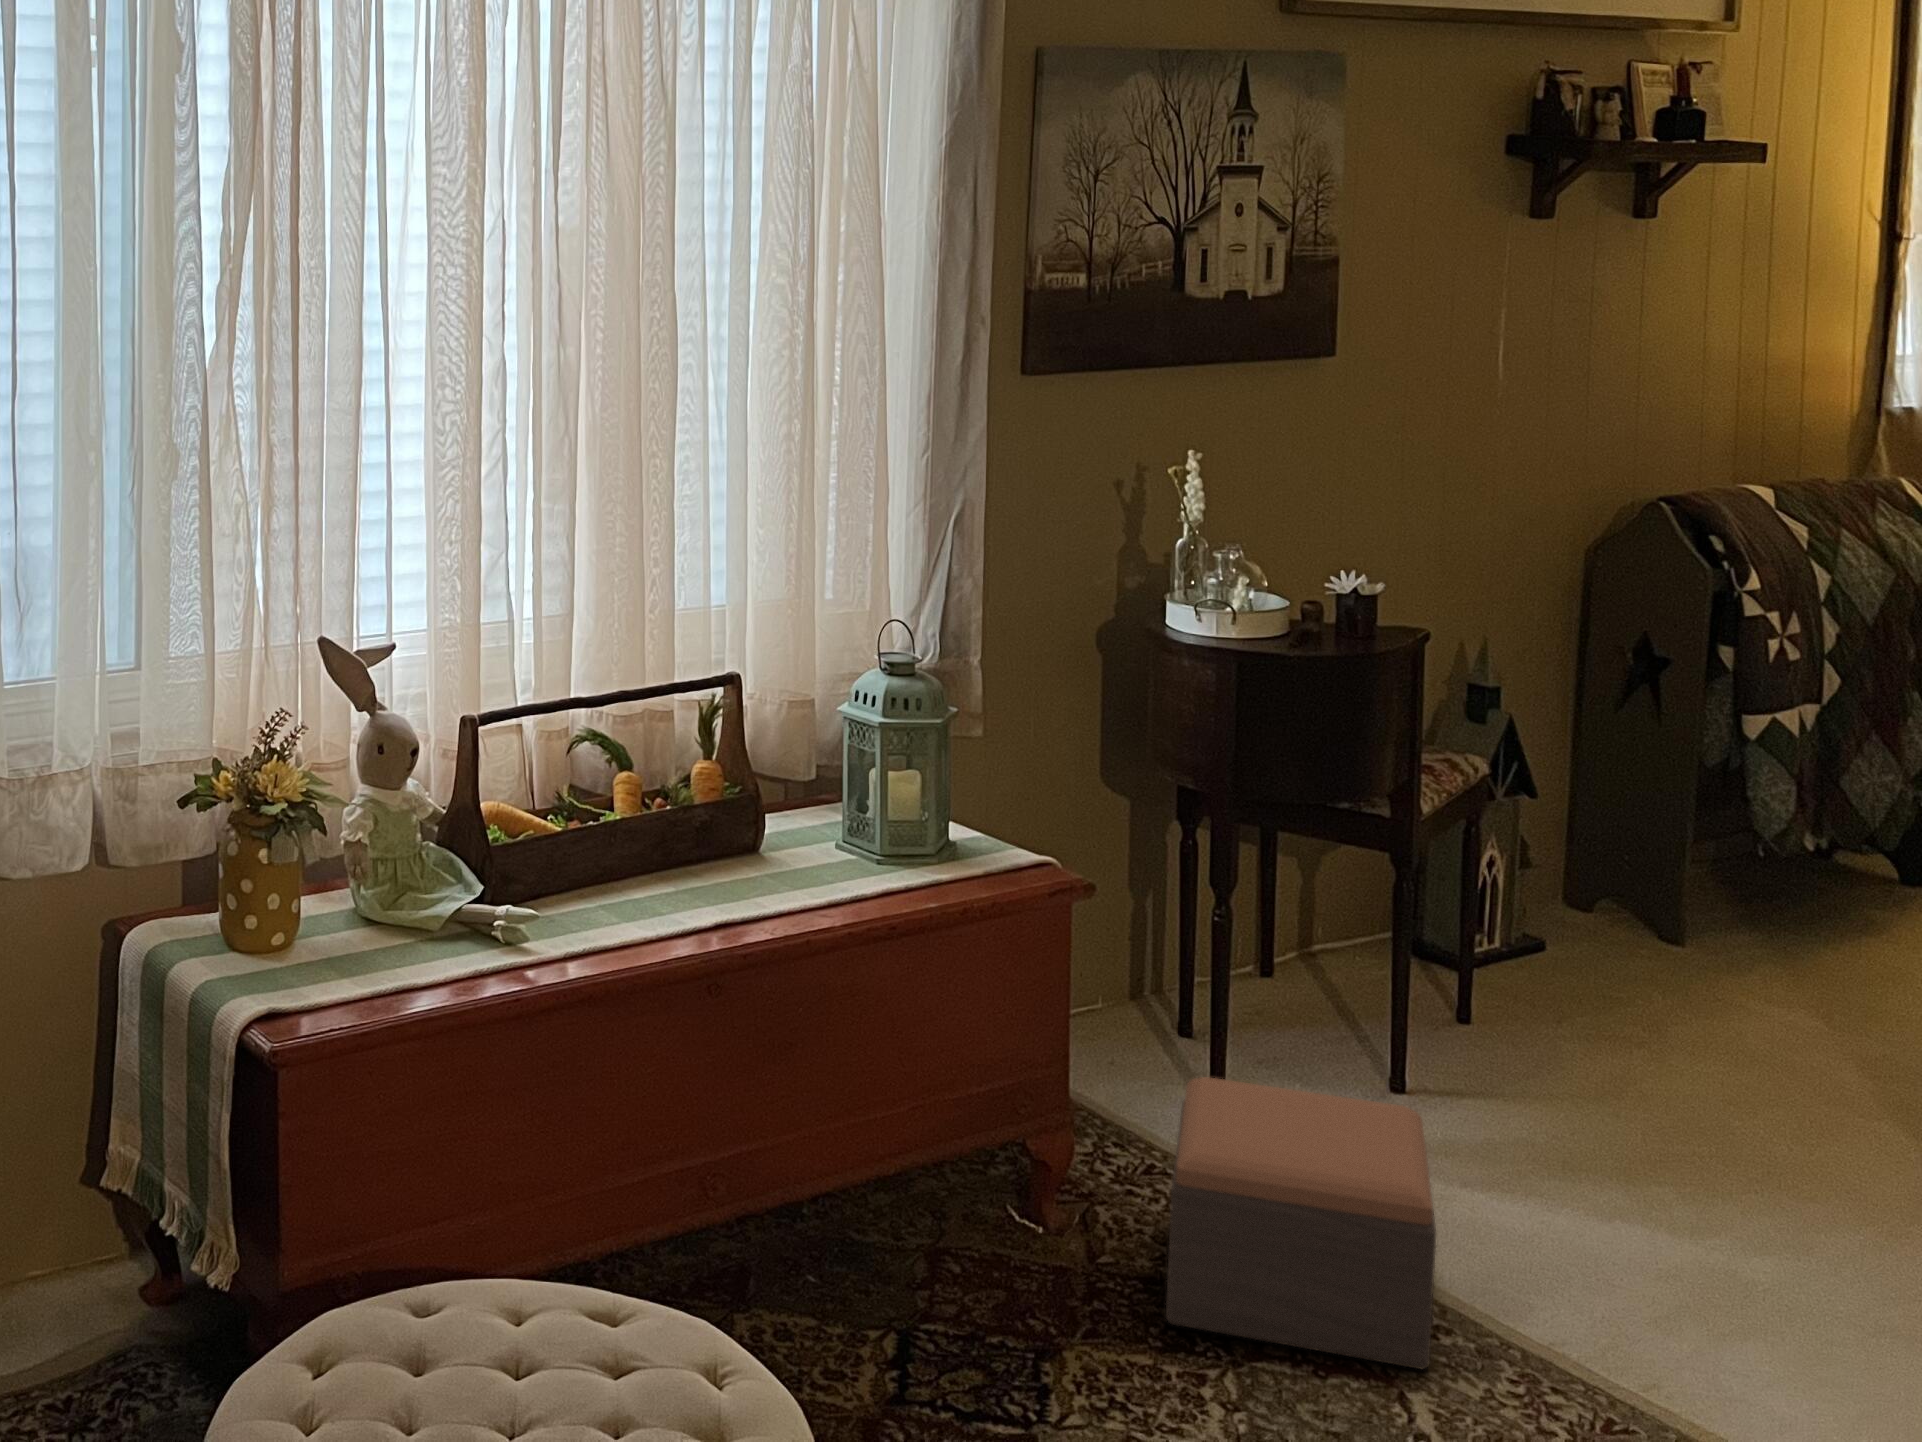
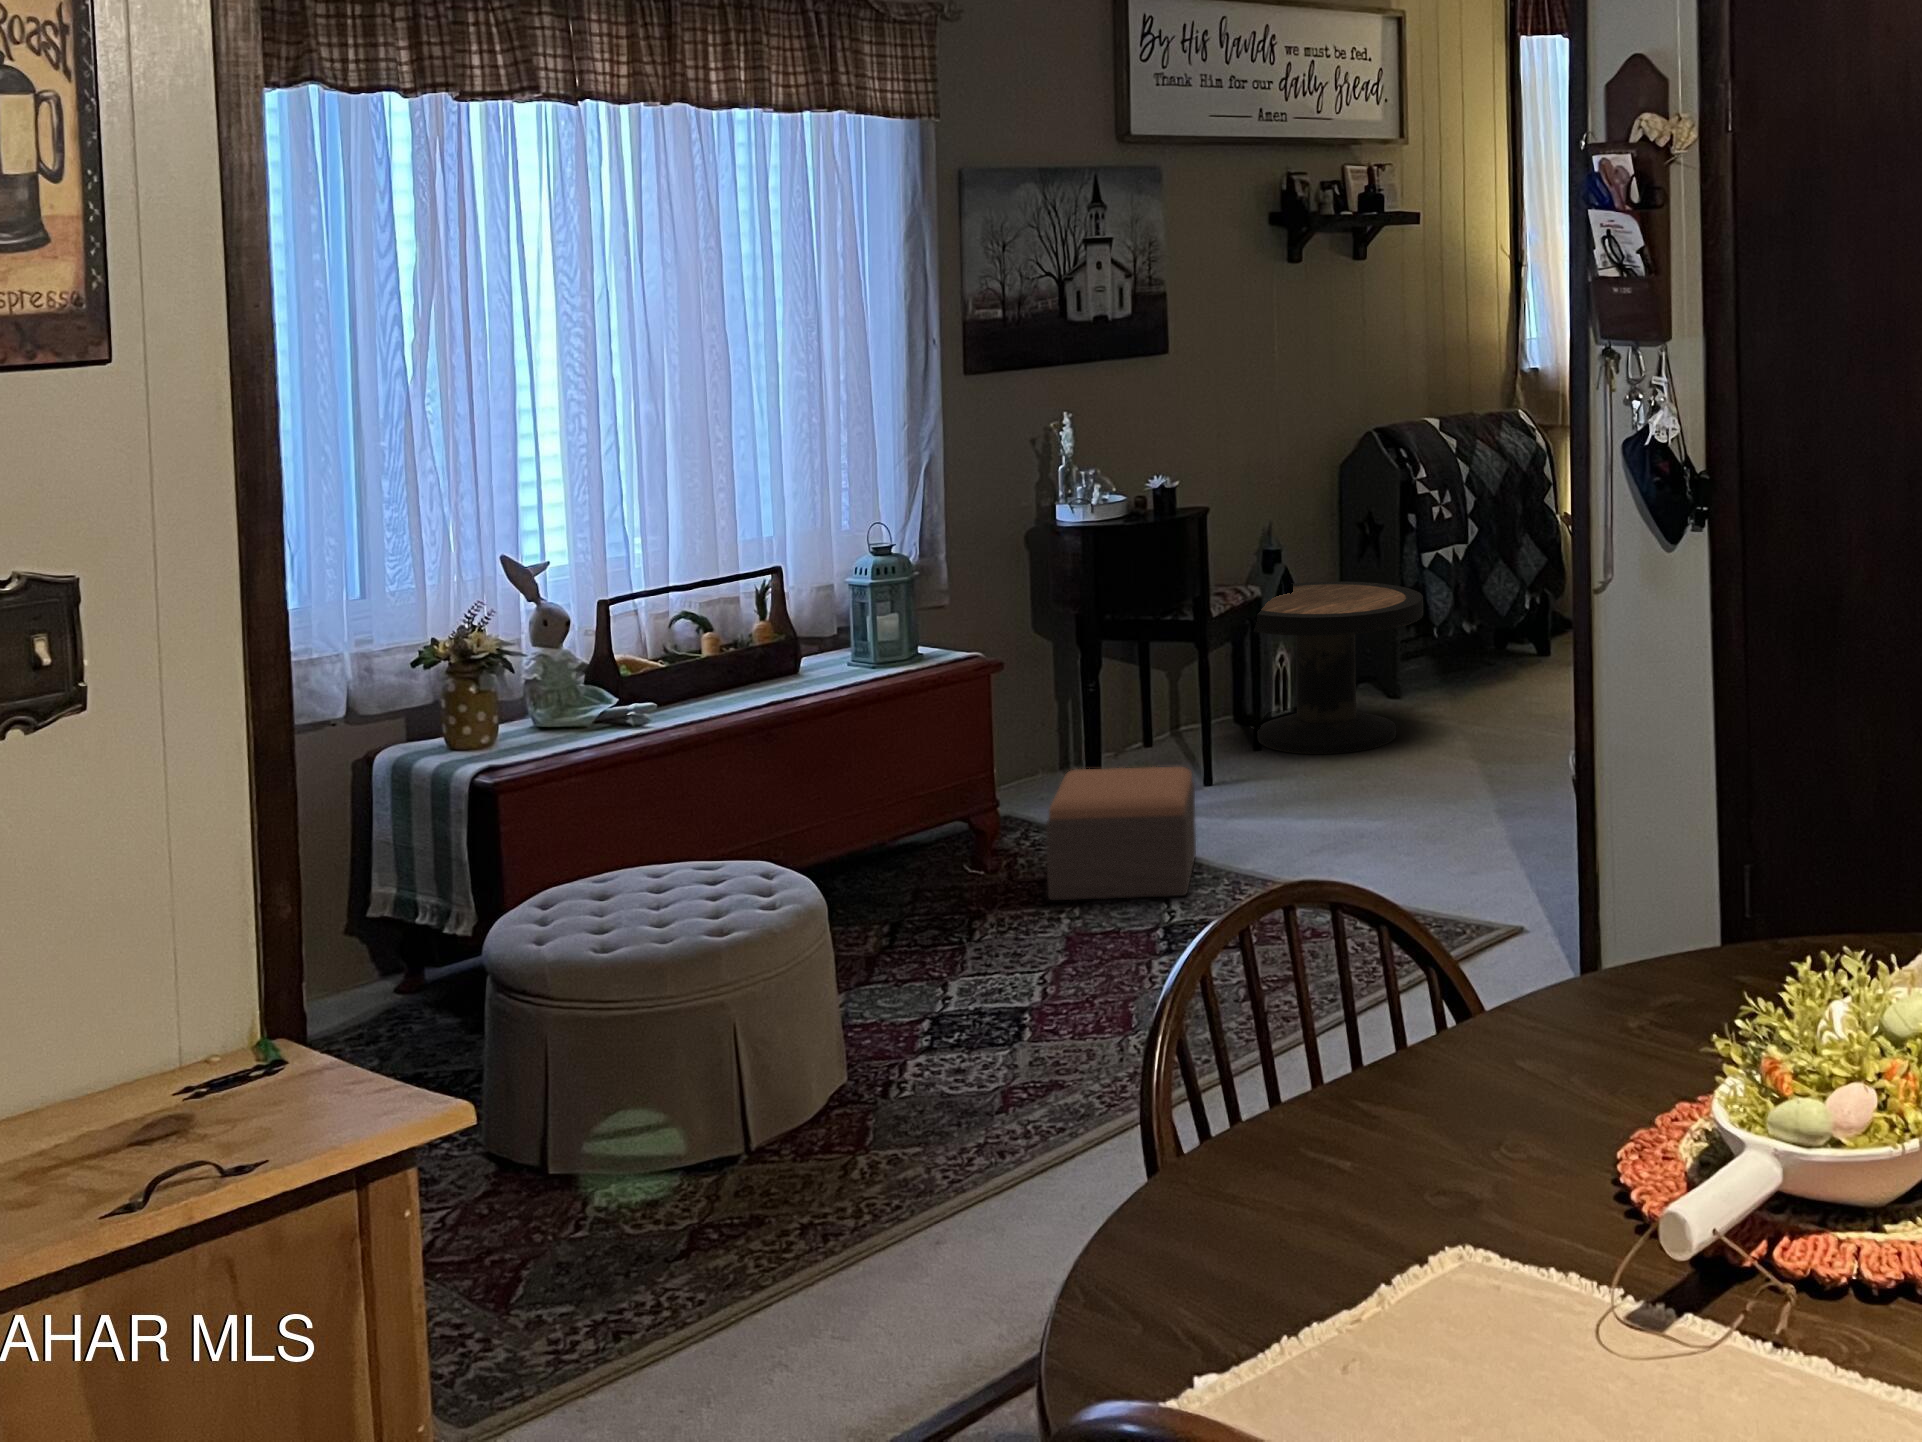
side table: none [1412,742,1779,1055] -> present [1254,582,1423,754]

